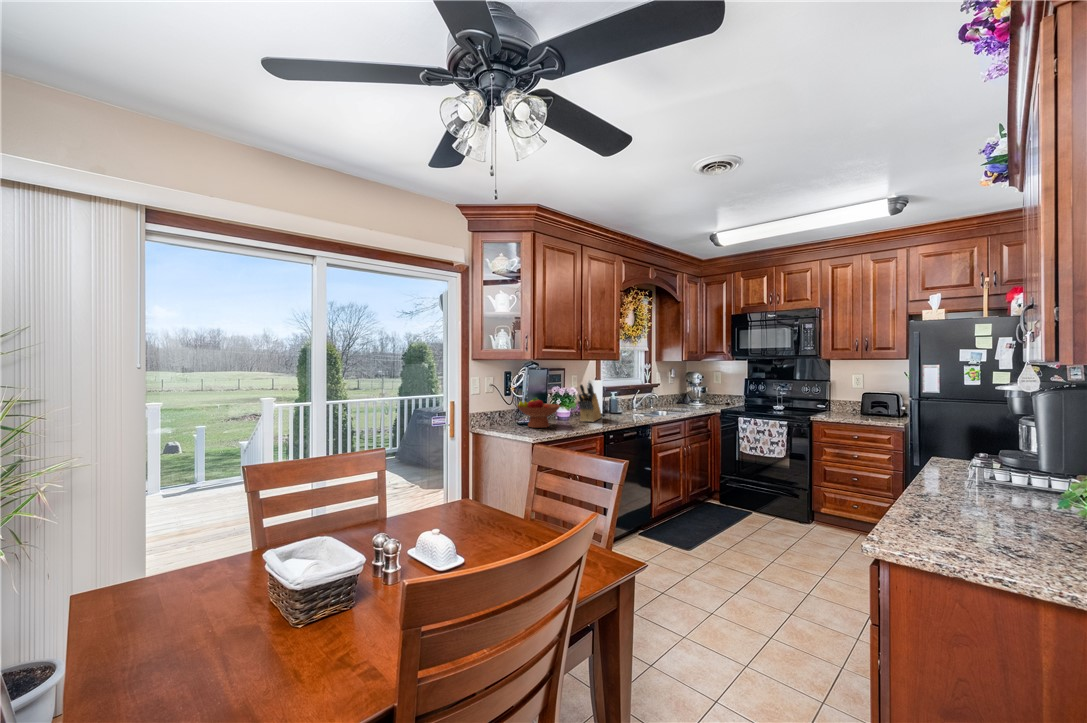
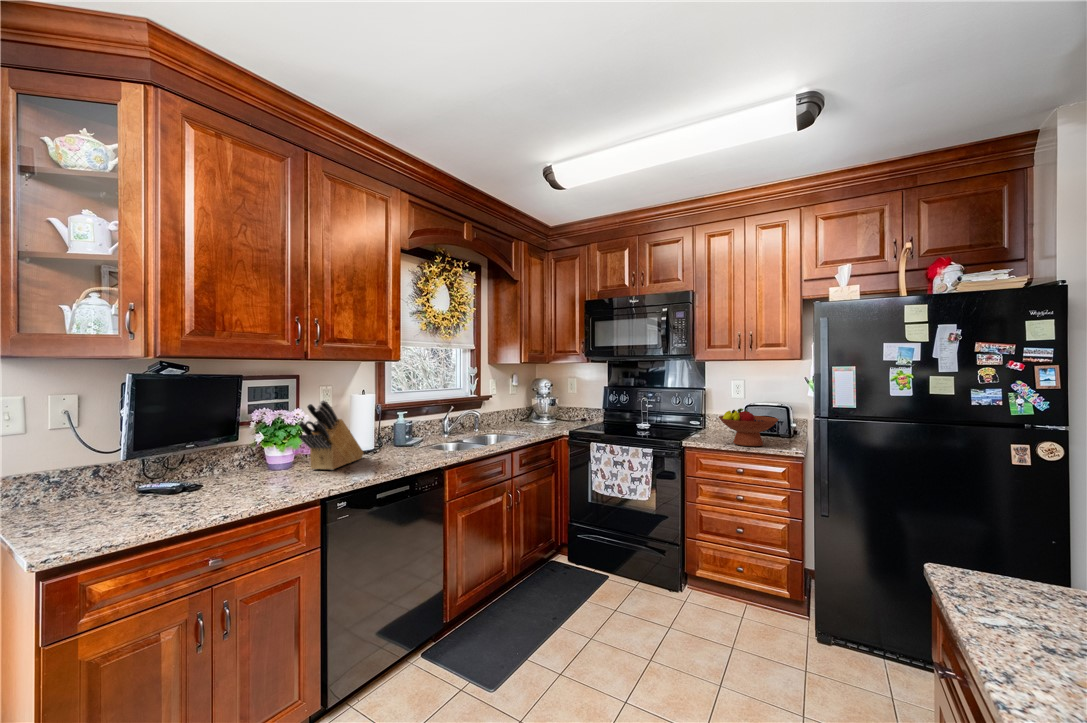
fruit bowl: present [517,398,560,428] -> present [719,408,779,446]

